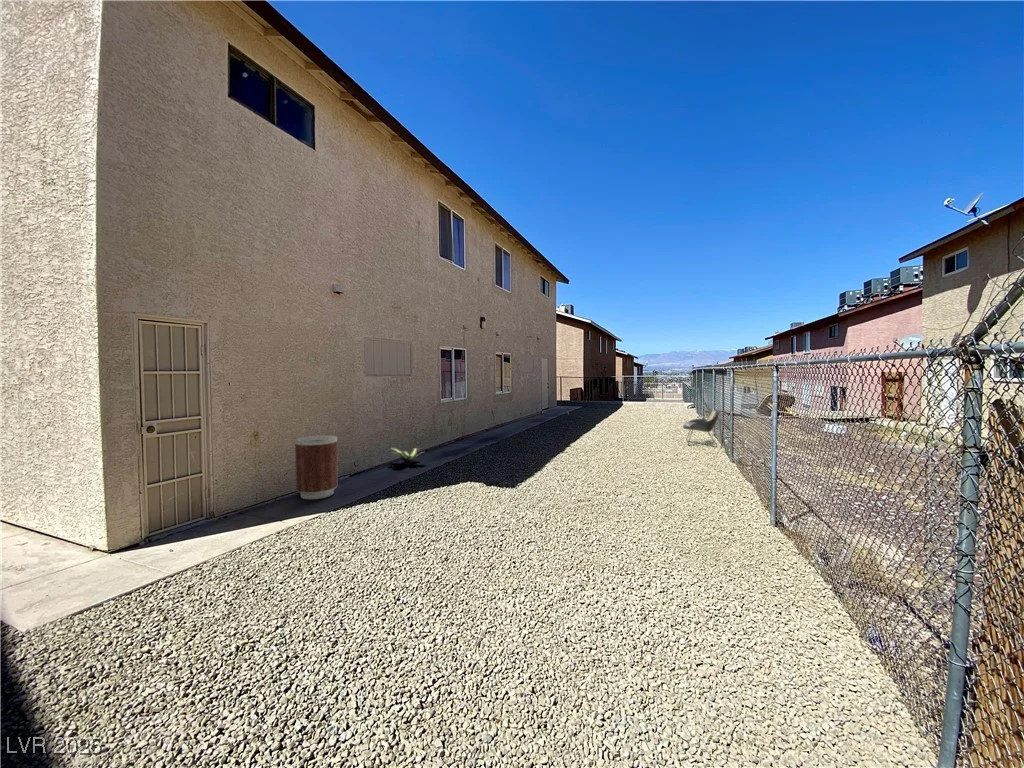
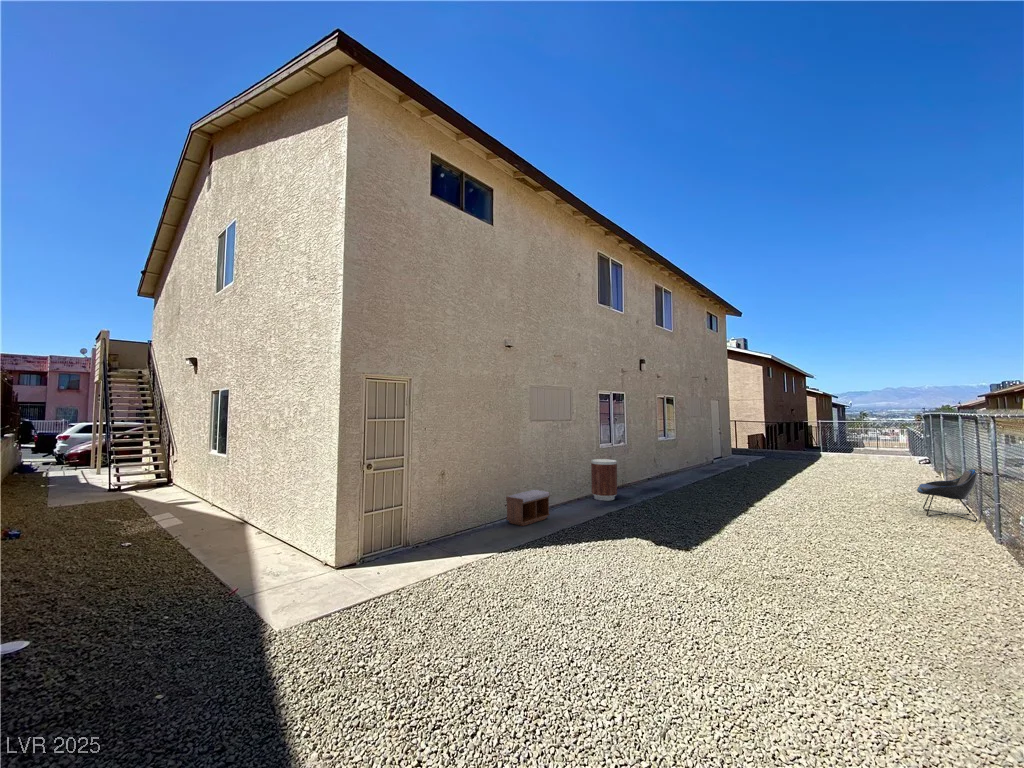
trash can: present [295,435,338,499] -> present [591,459,617,501]
bench: none [339,445,387,482] -> present [506,490,550,526]
potted plant: present [390,447,420,465] -> none [550,493,588,513]

